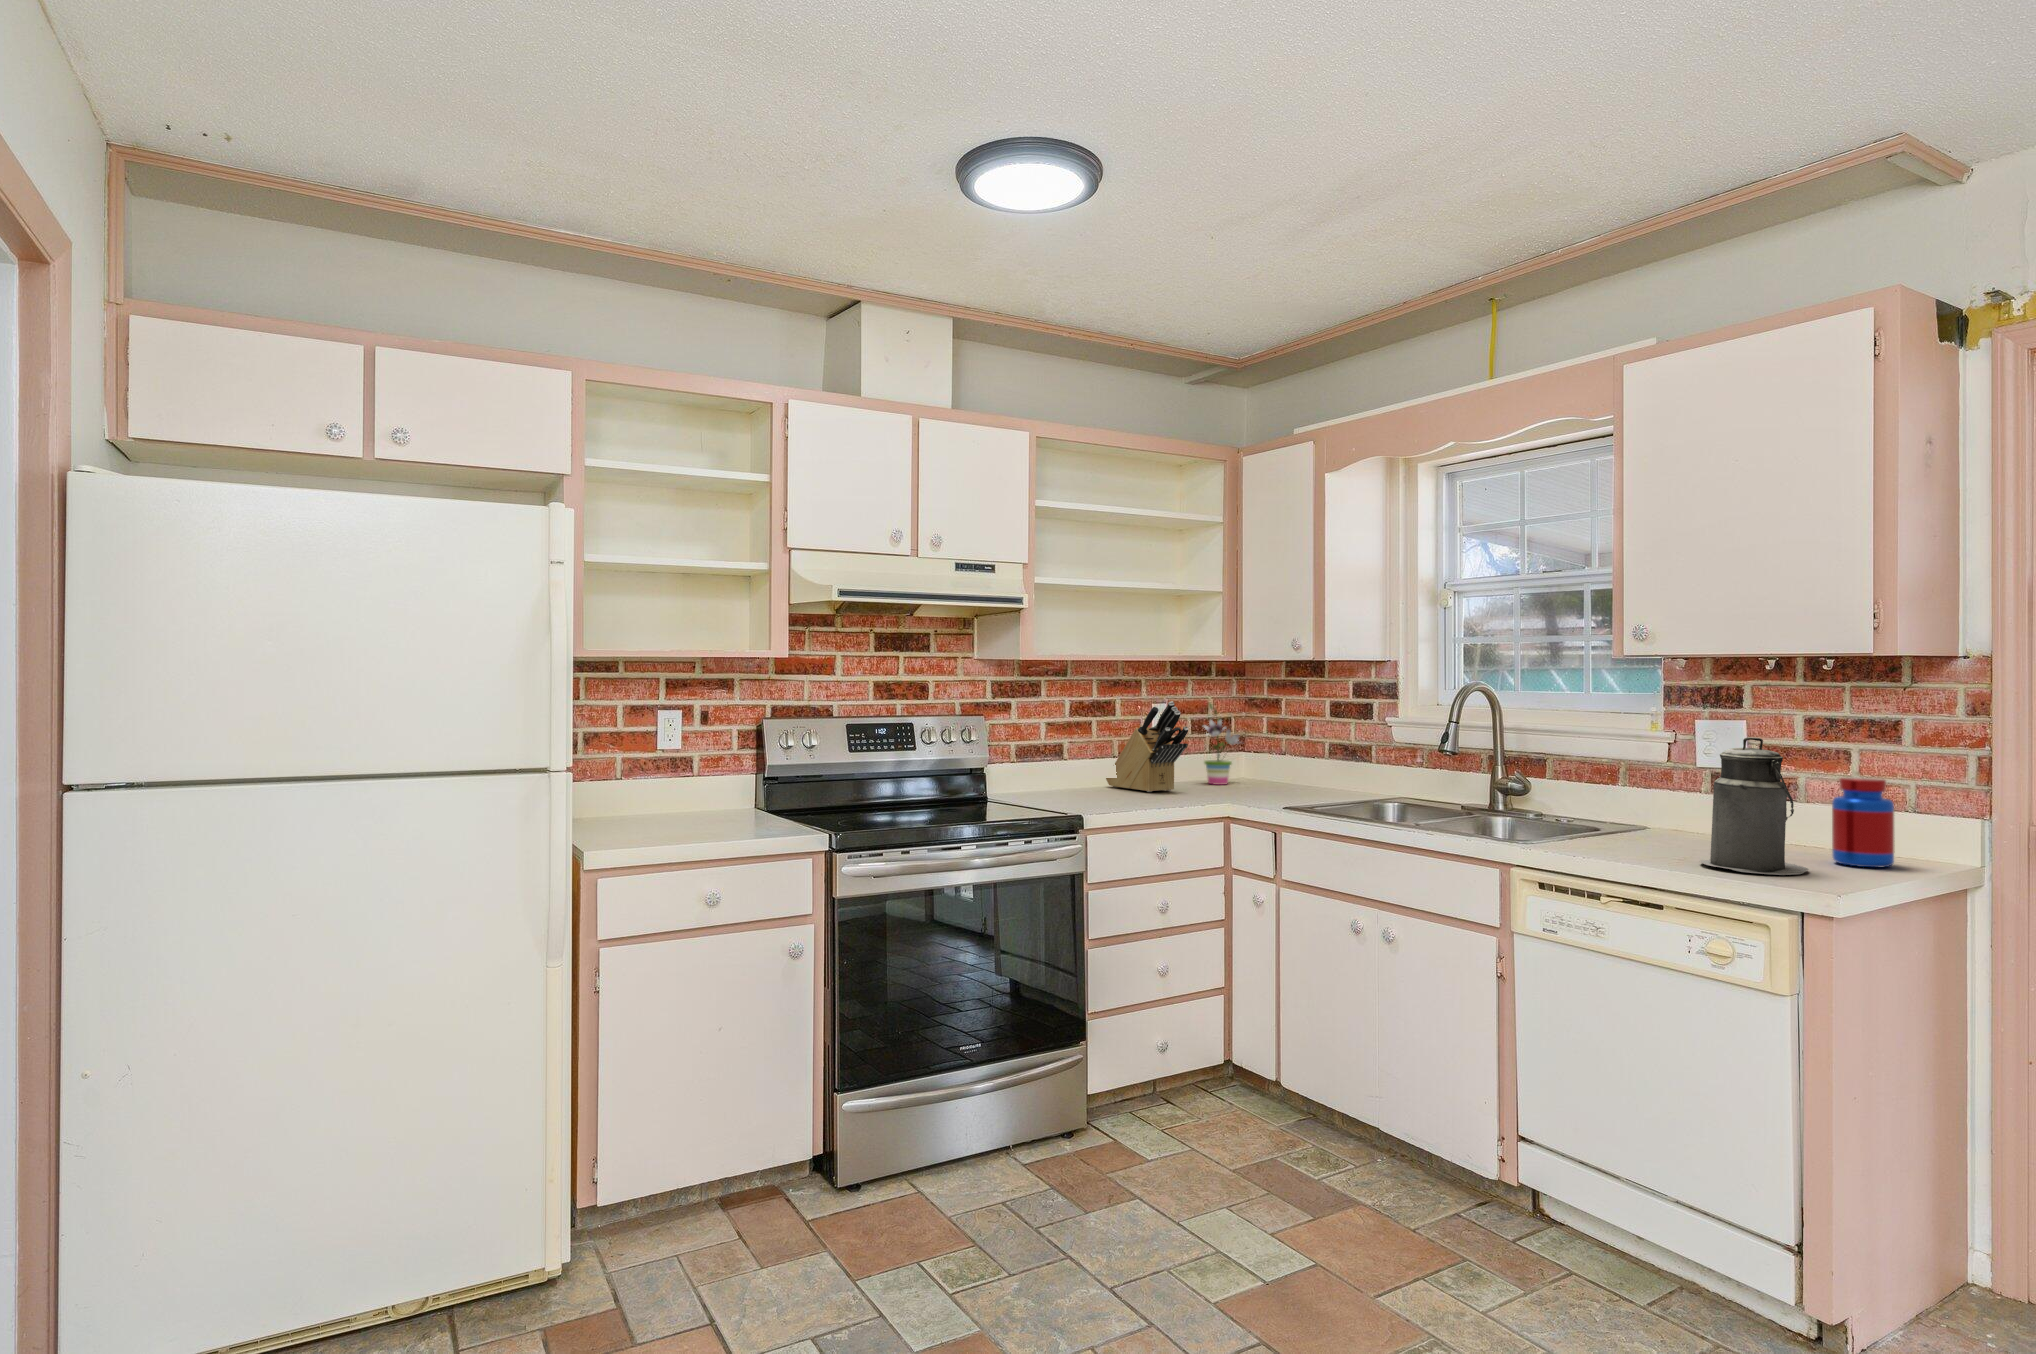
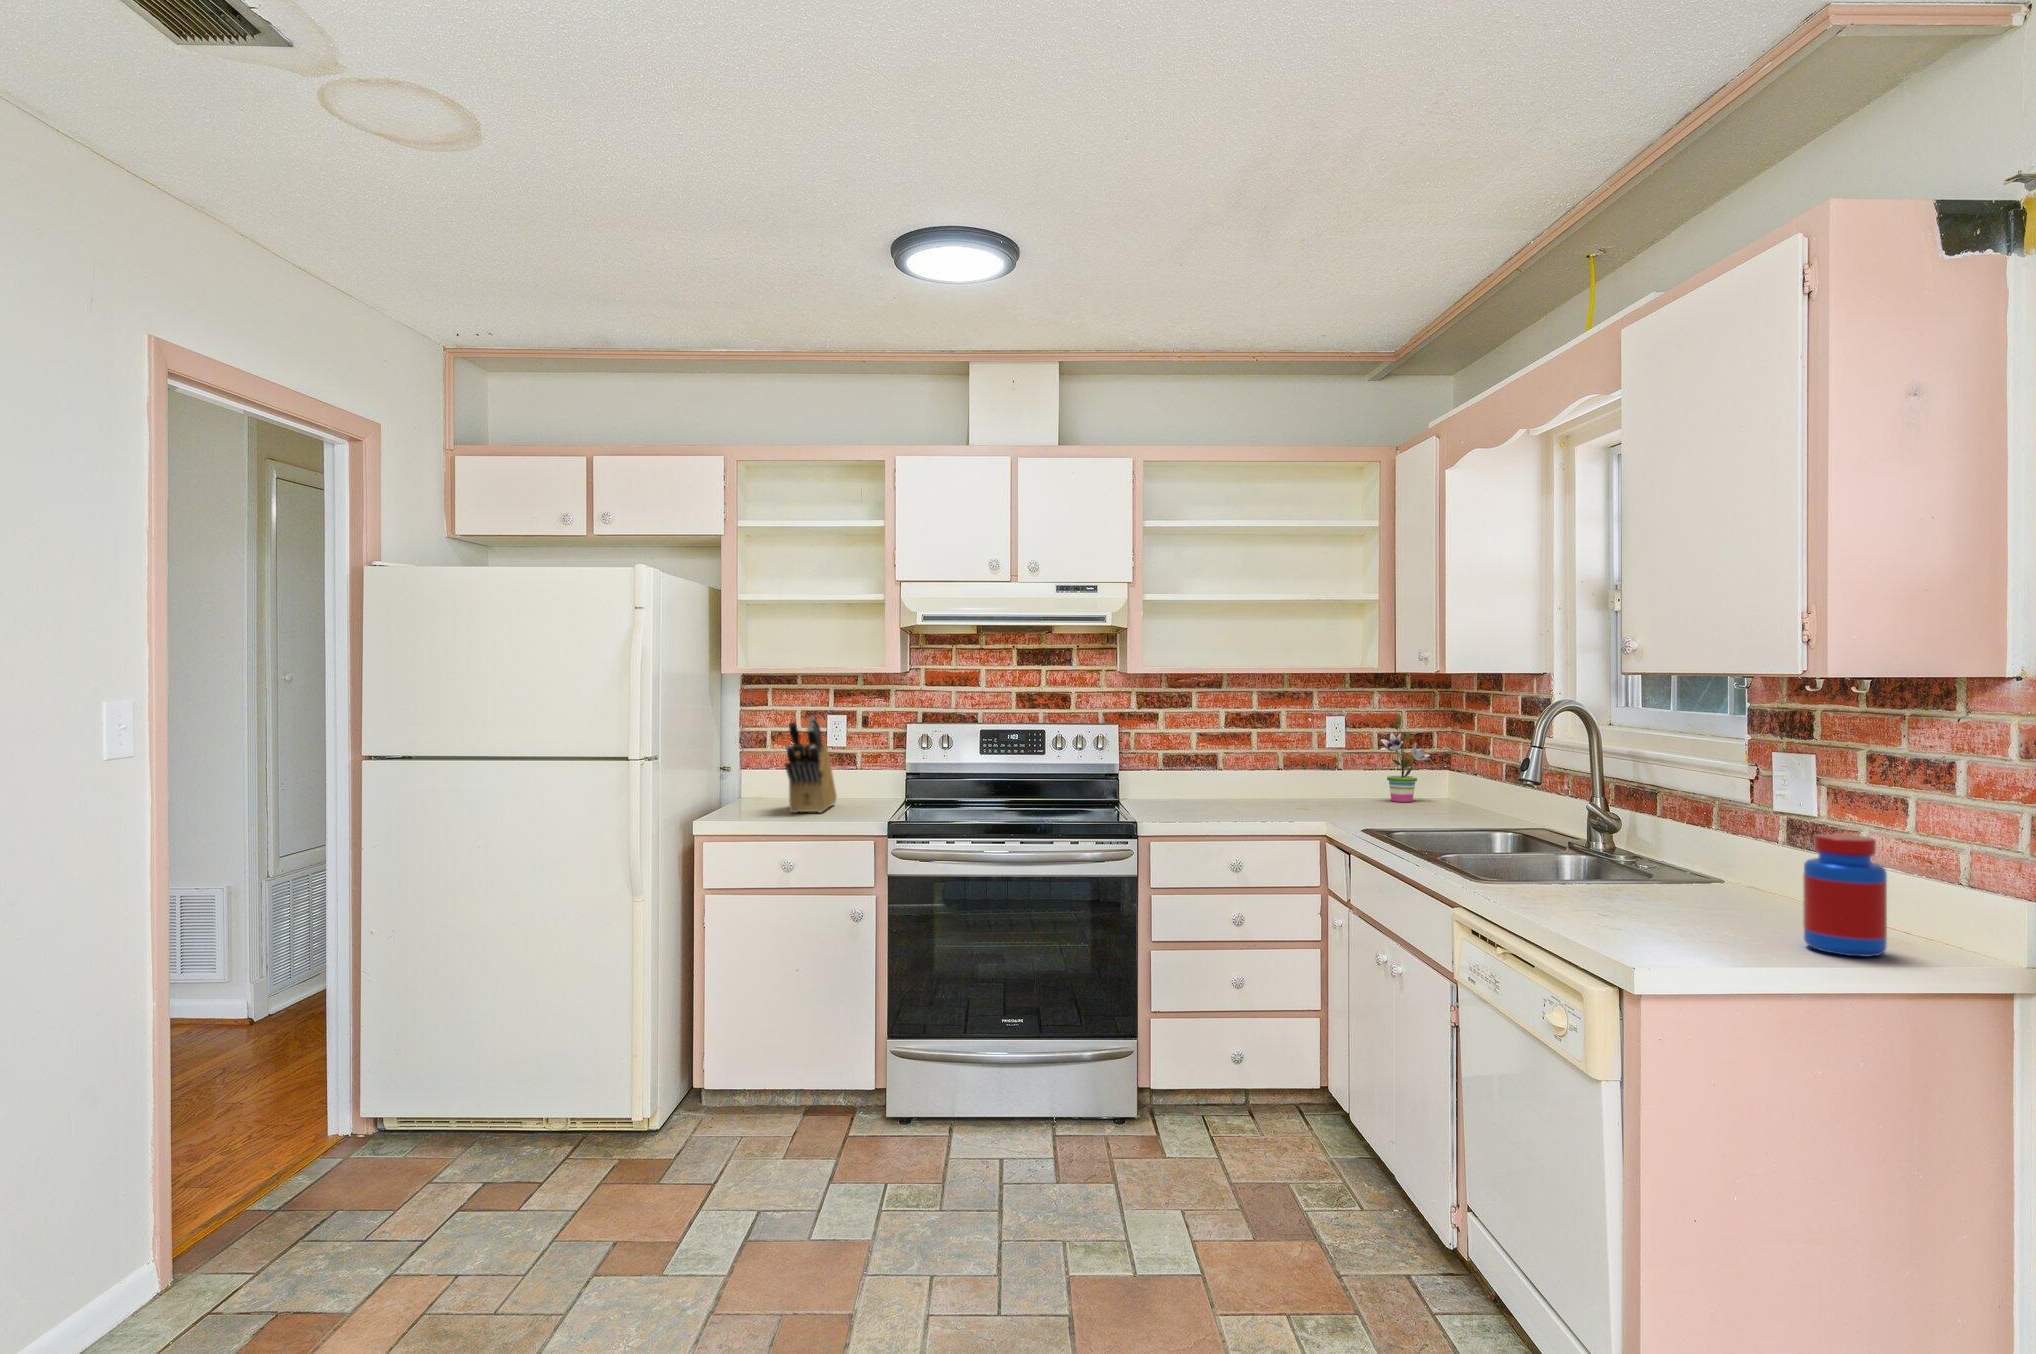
knife block: present [1106,701,1188,792] -> present [785,717,837,813]
canister: present [1700,737,1809,875] -> none [1593,775,1725,949]

